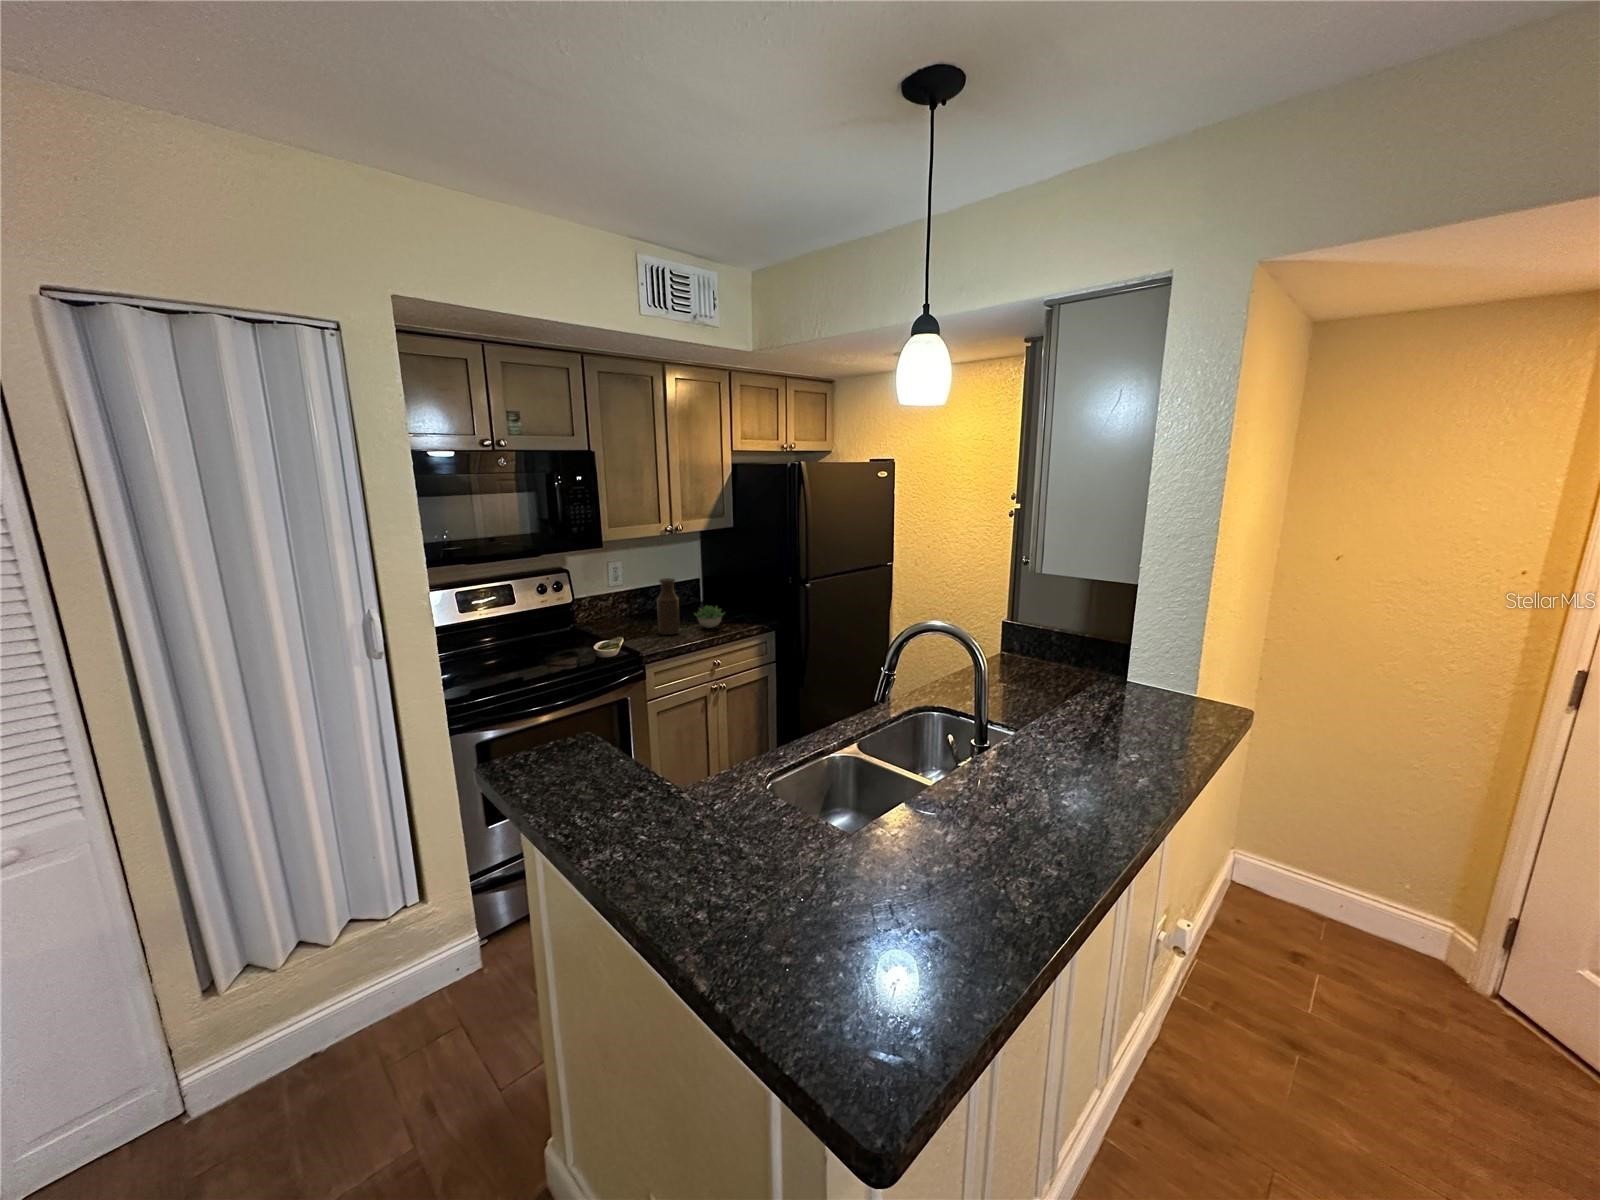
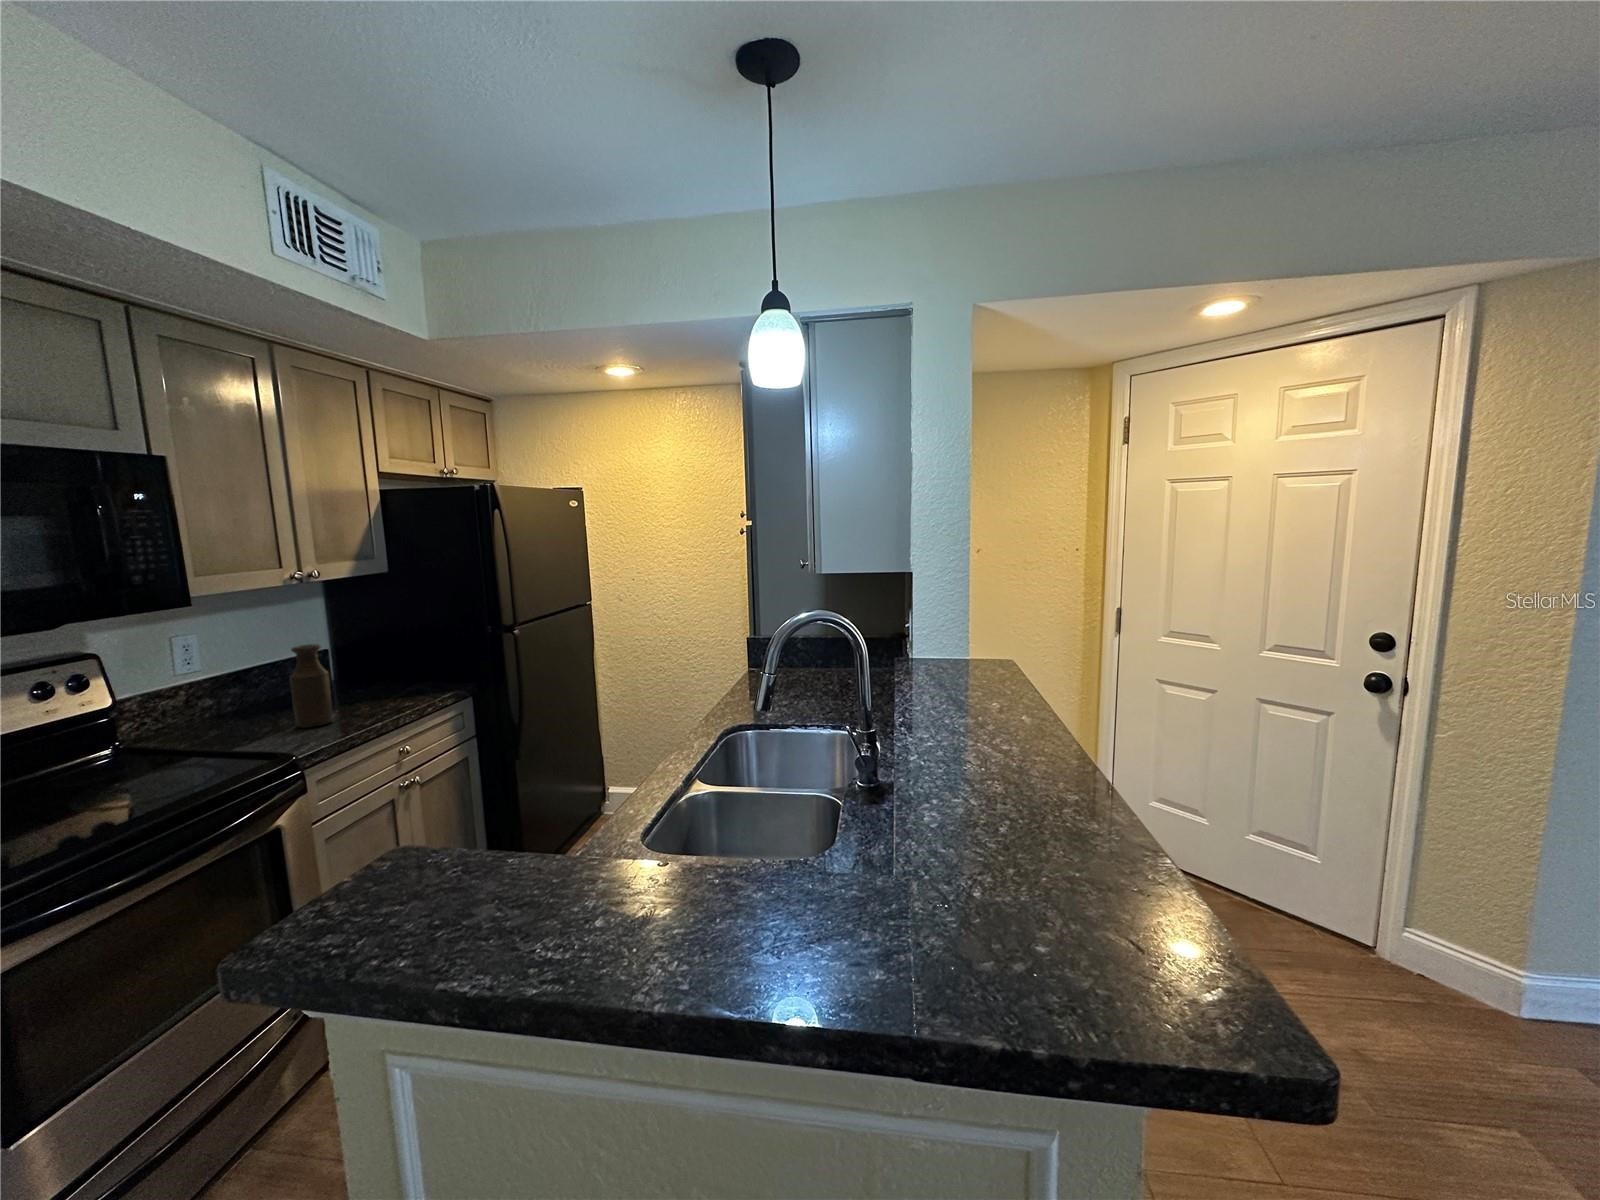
succulent plant: present [694,606,724,628] -> none [347,676,399,708]

